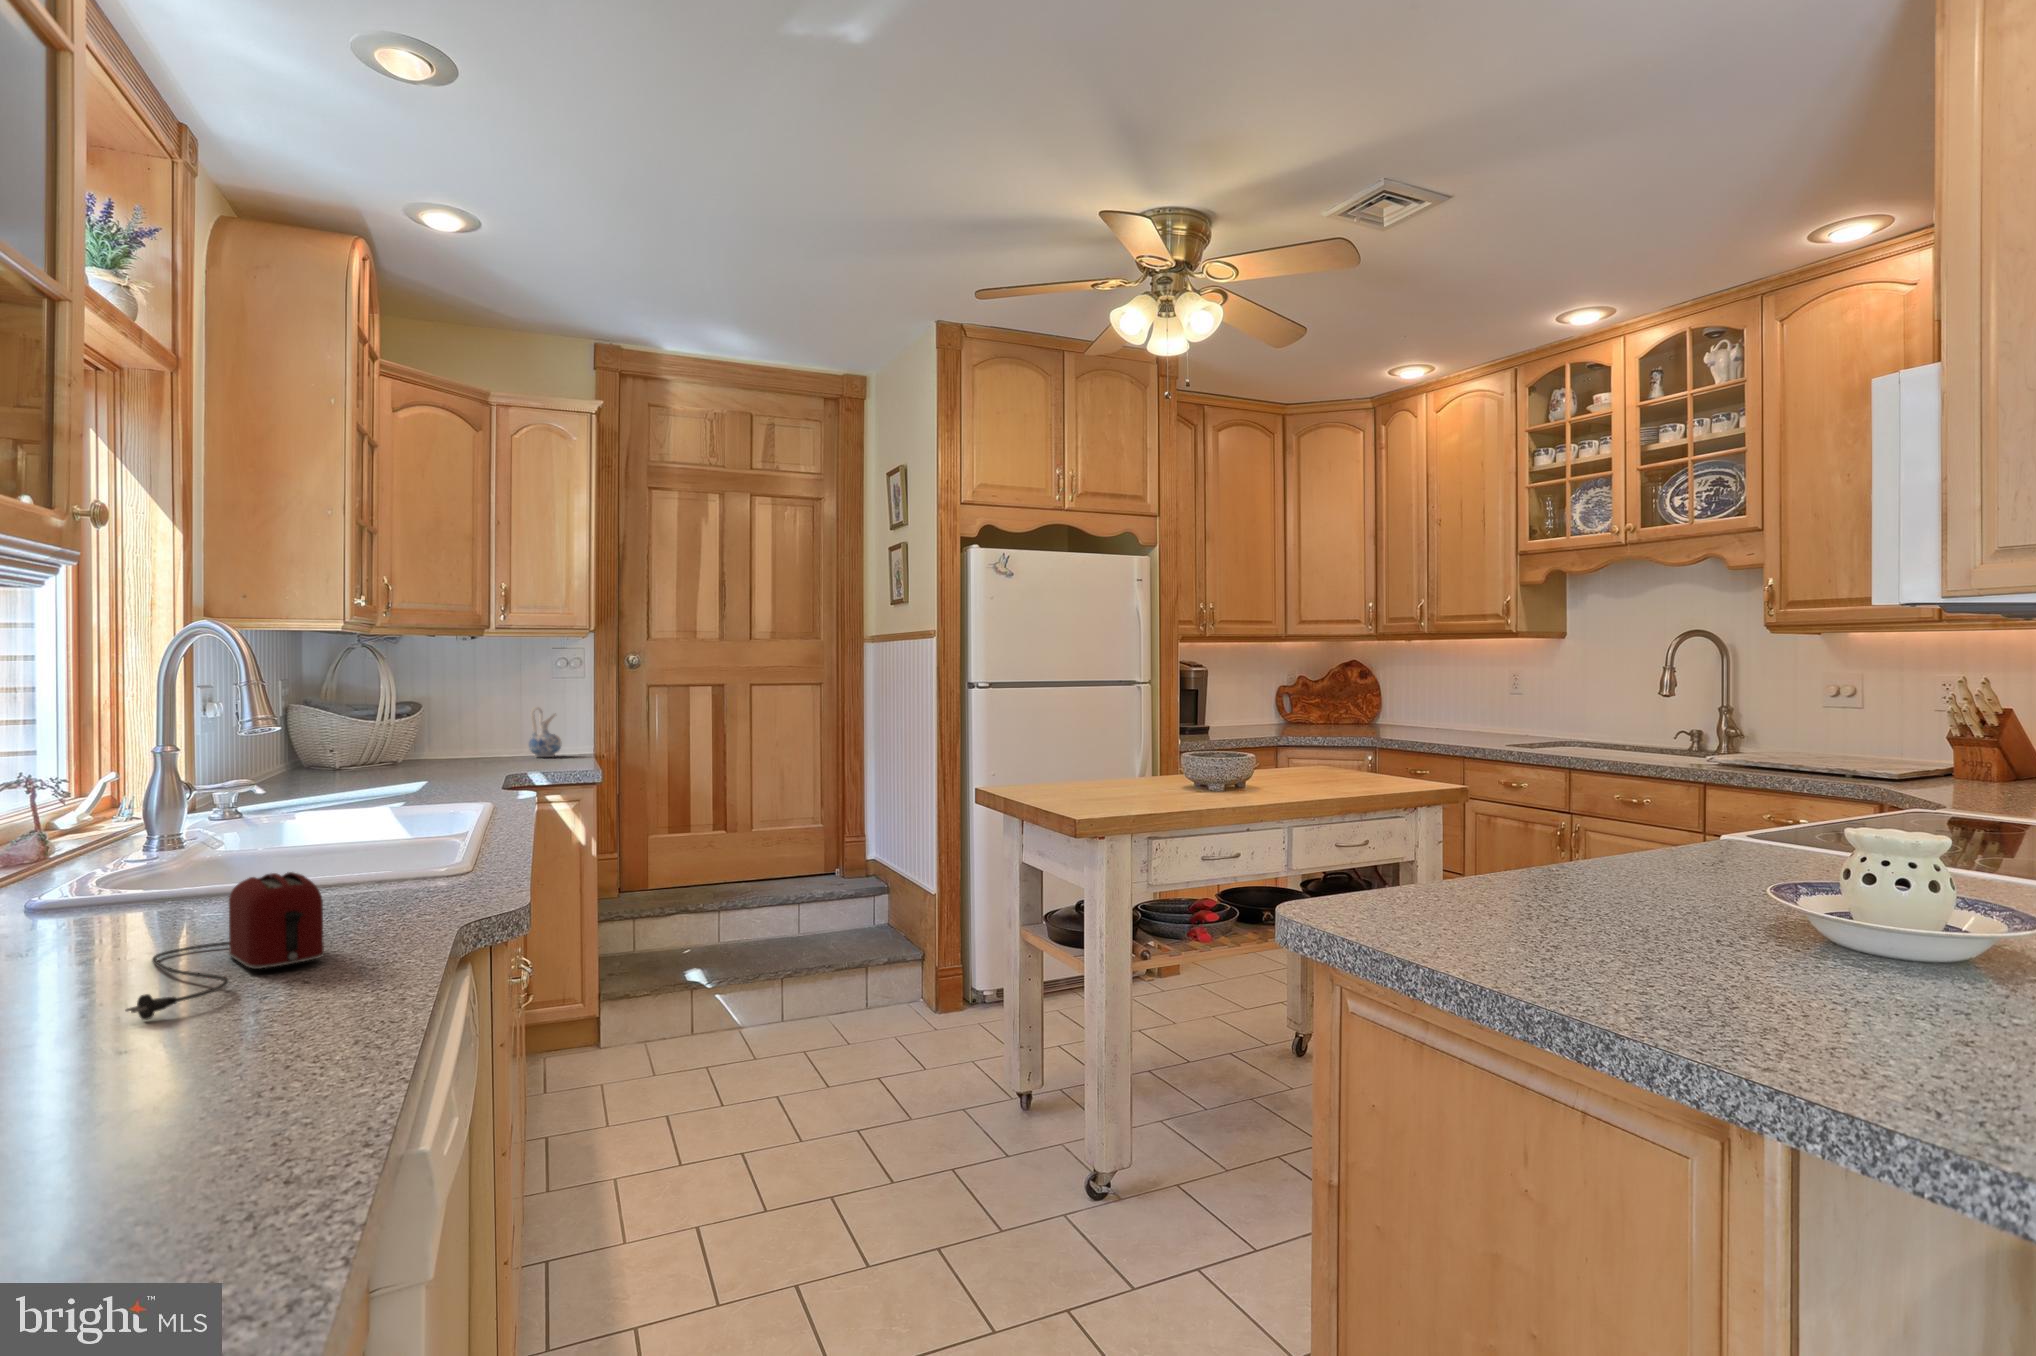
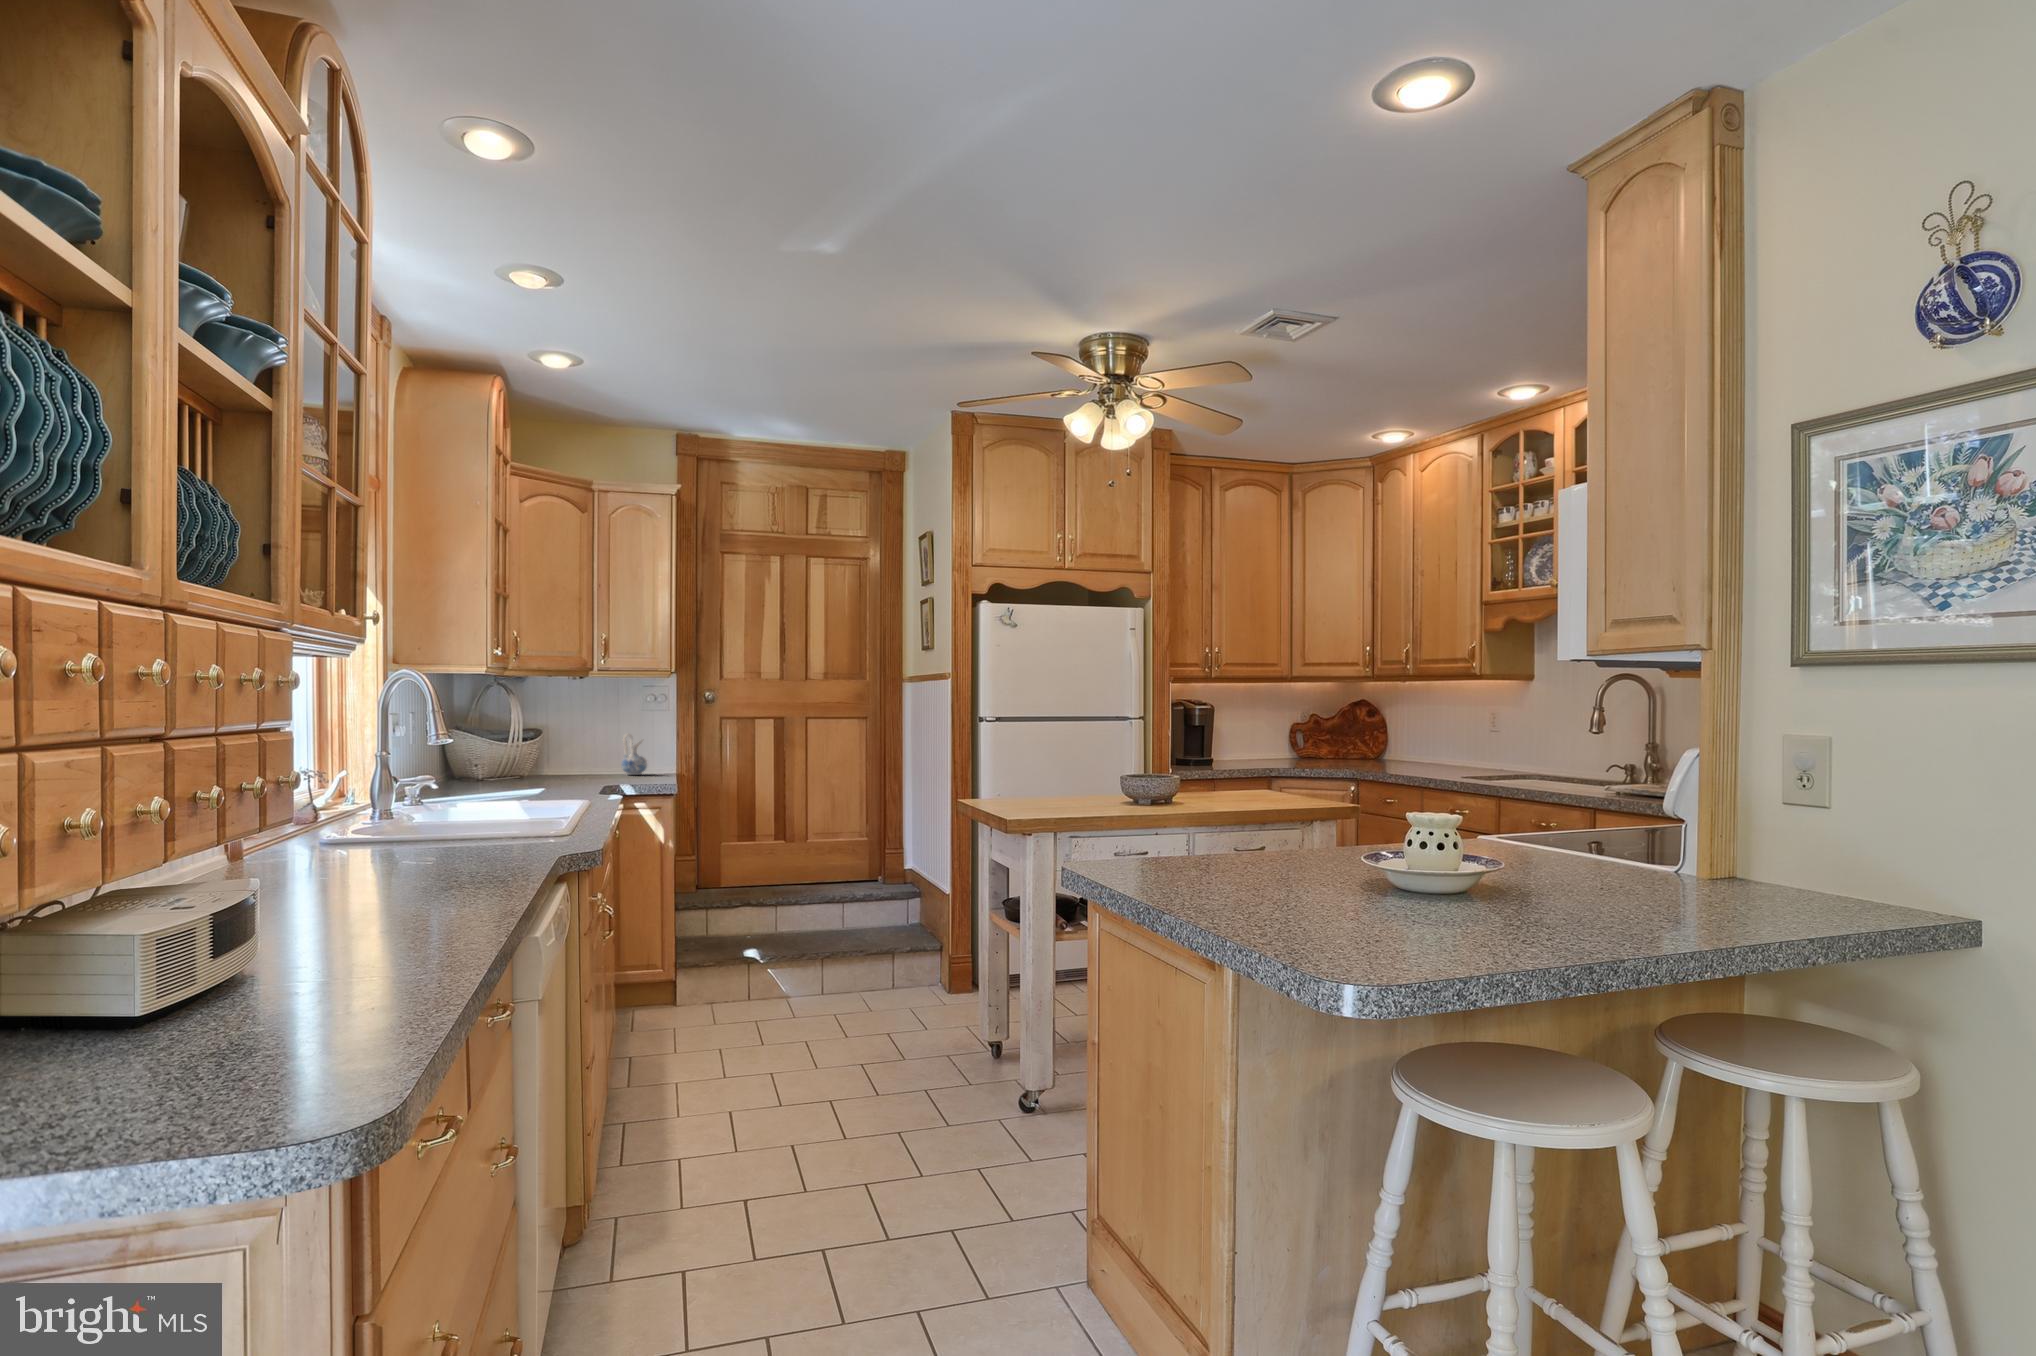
toaster: present [125,872,325,1020] -> none [406,819,495,883]

